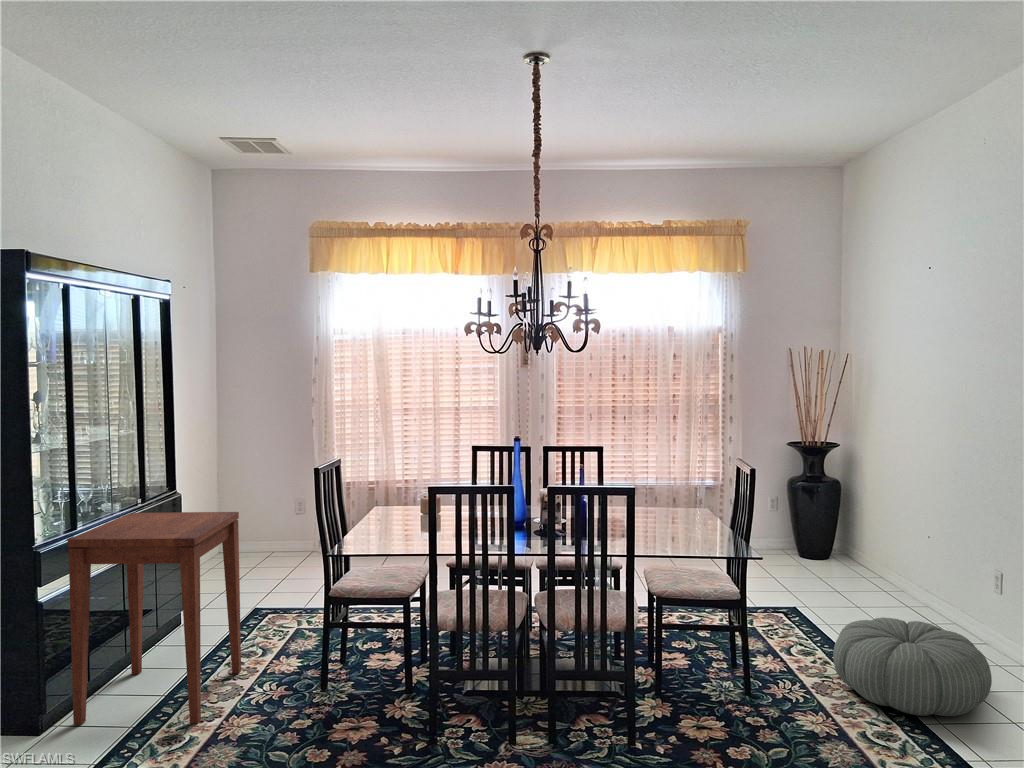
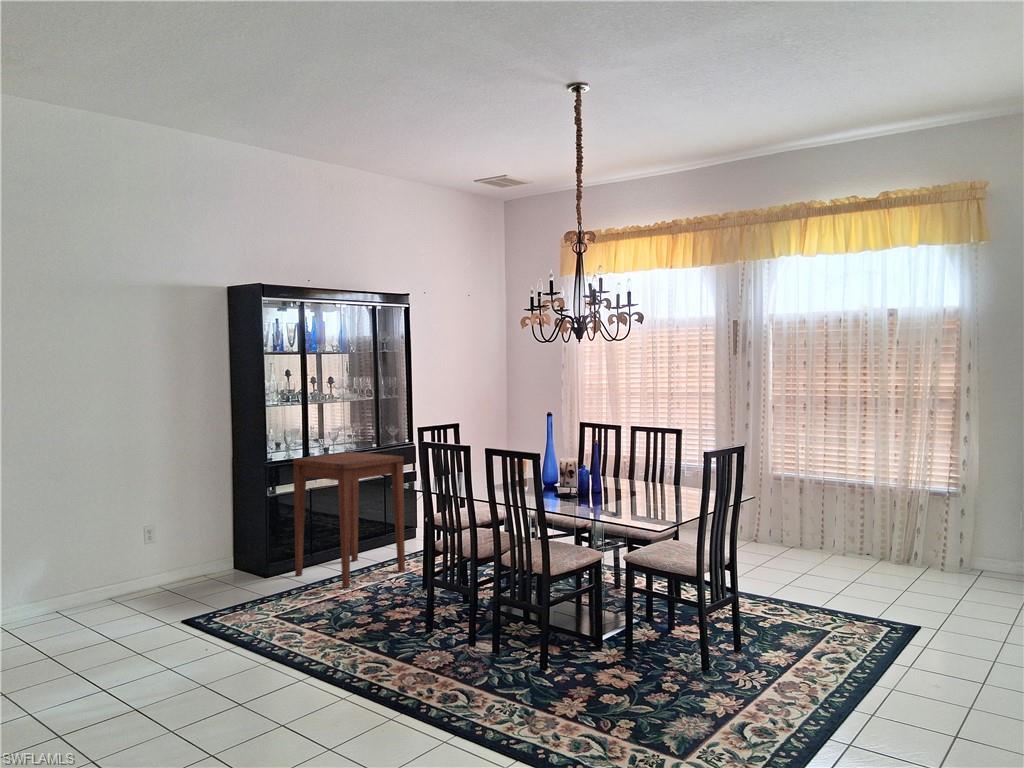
pouf: present [833,618,992,716] -> none [799,622,969,725]

